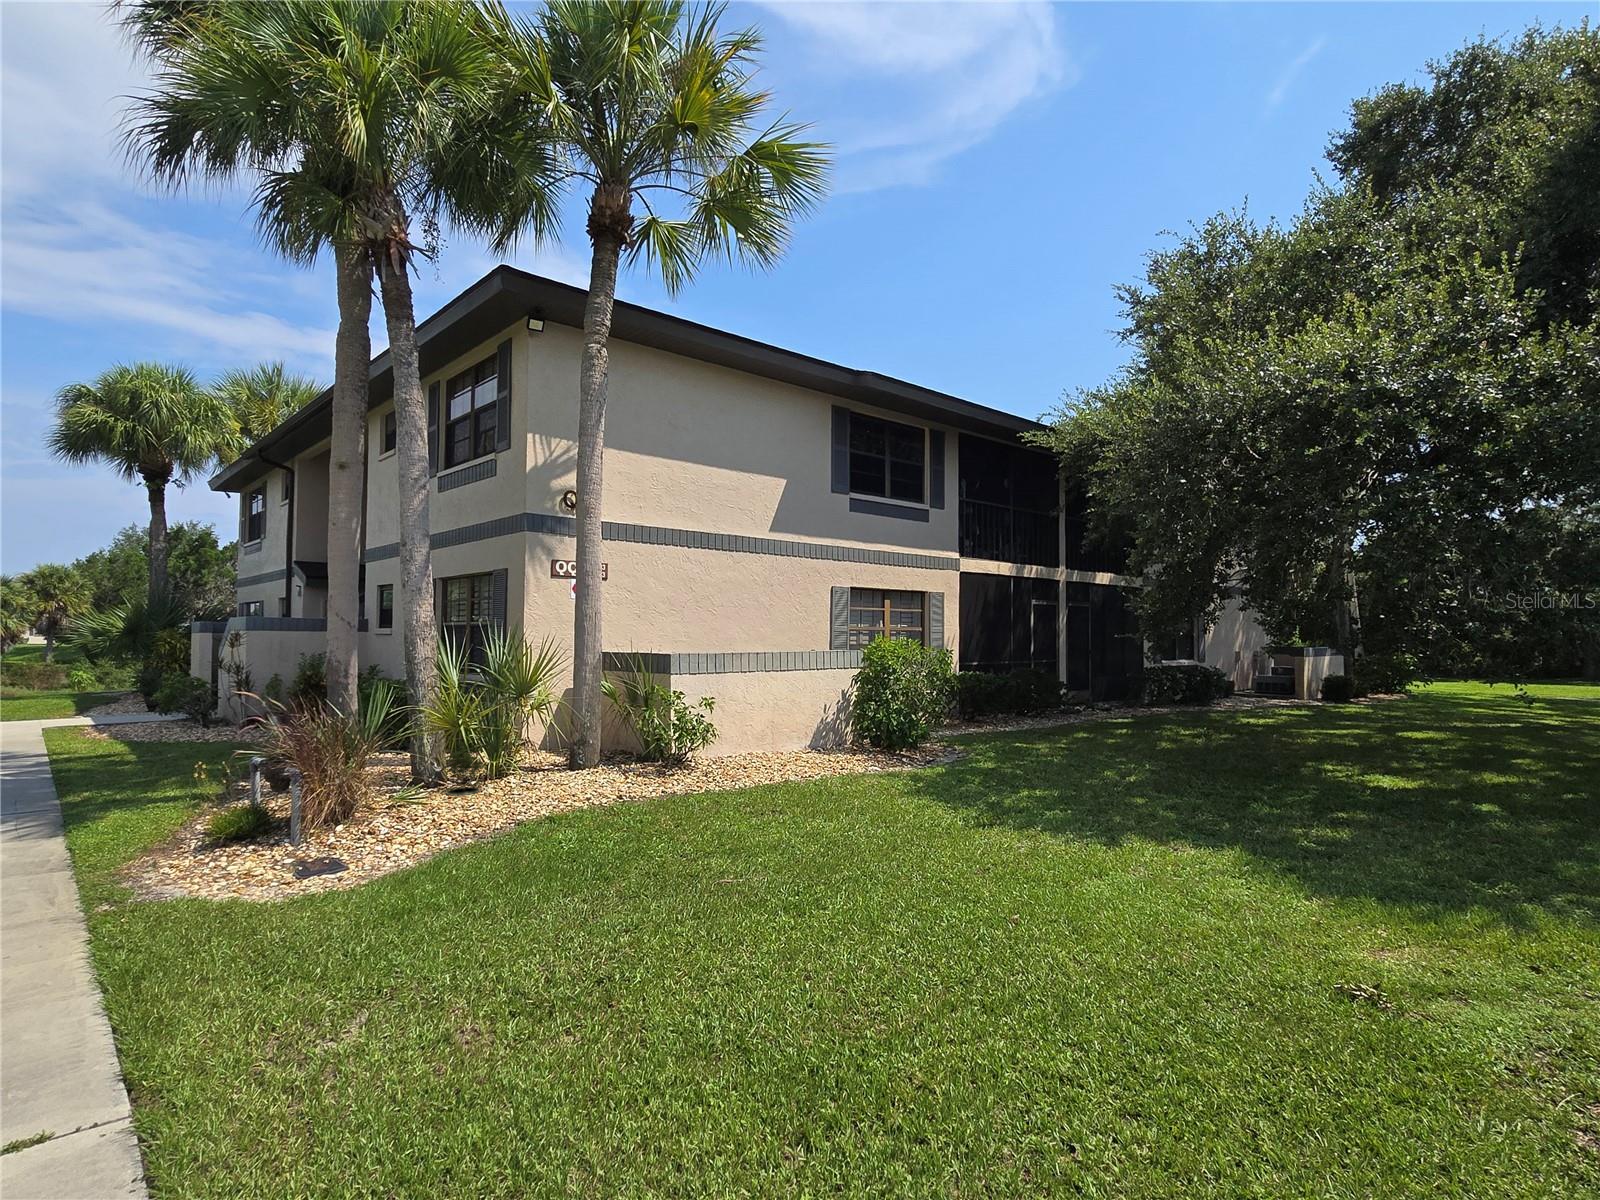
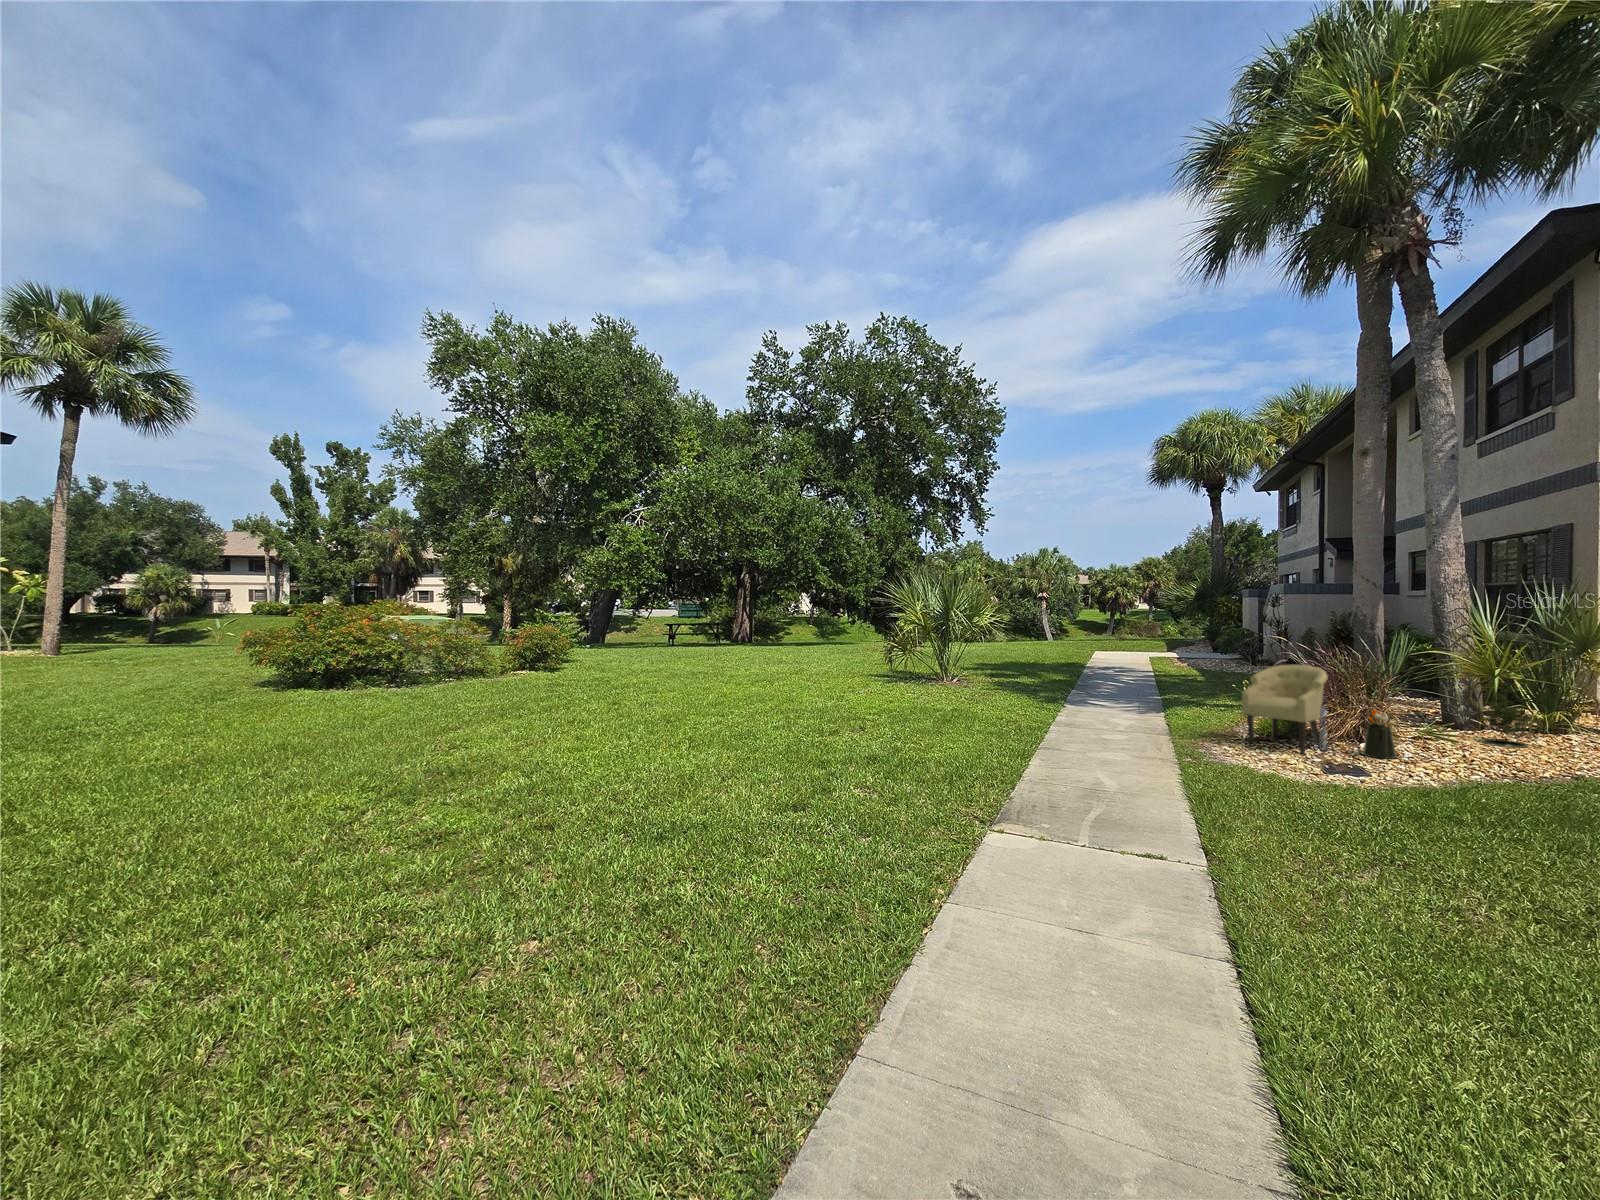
chair: none [187,737,302,863] -> present [1242,665,1327,754]
watering can: none [339,780,375,841] -> present [1363,709,1397,759]

